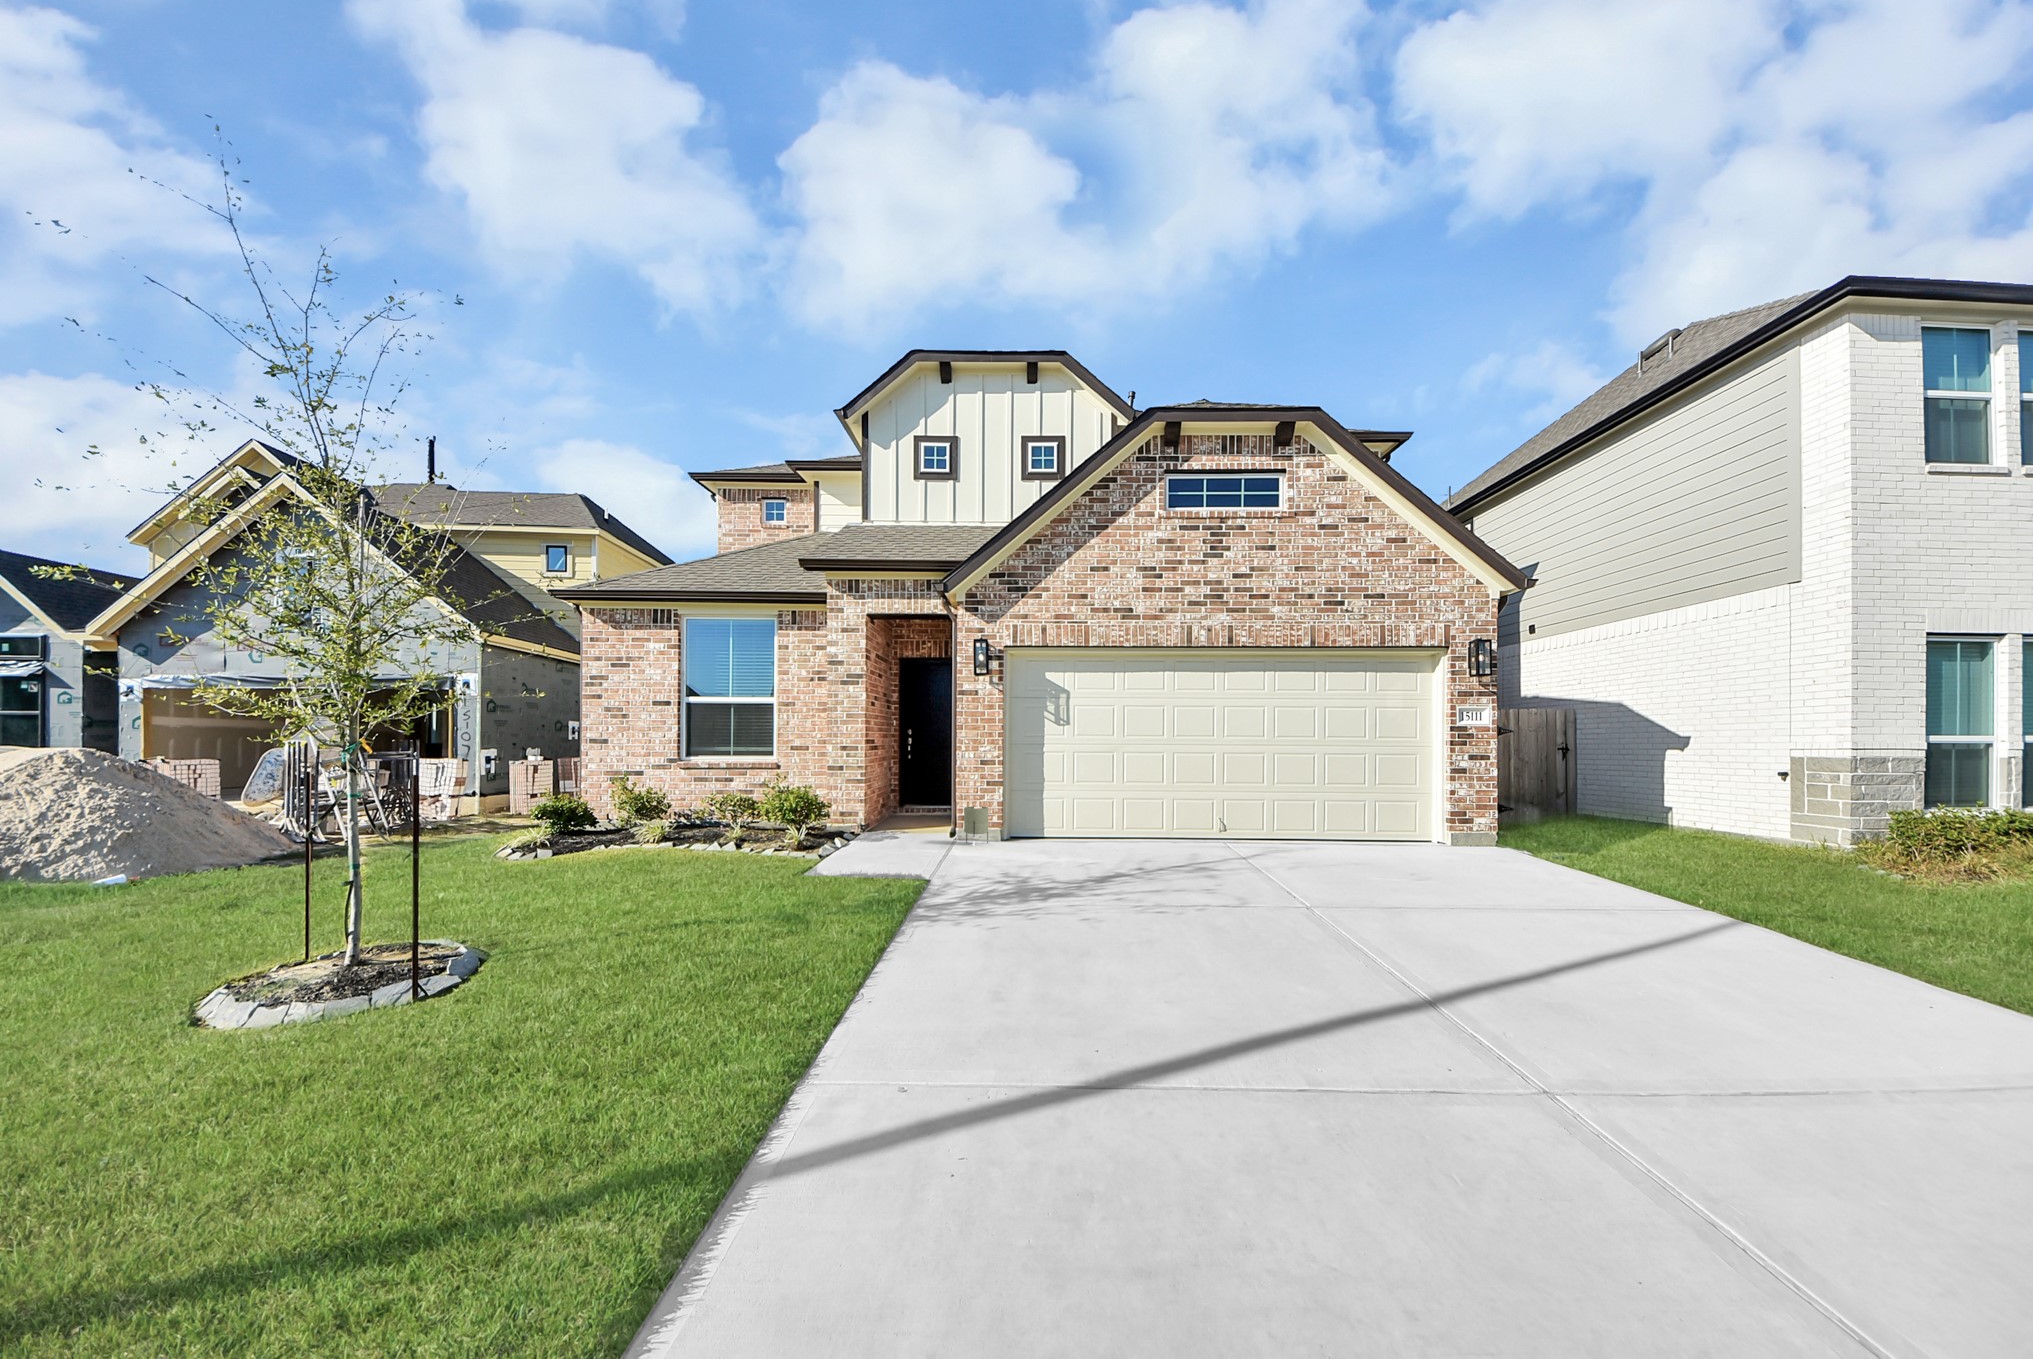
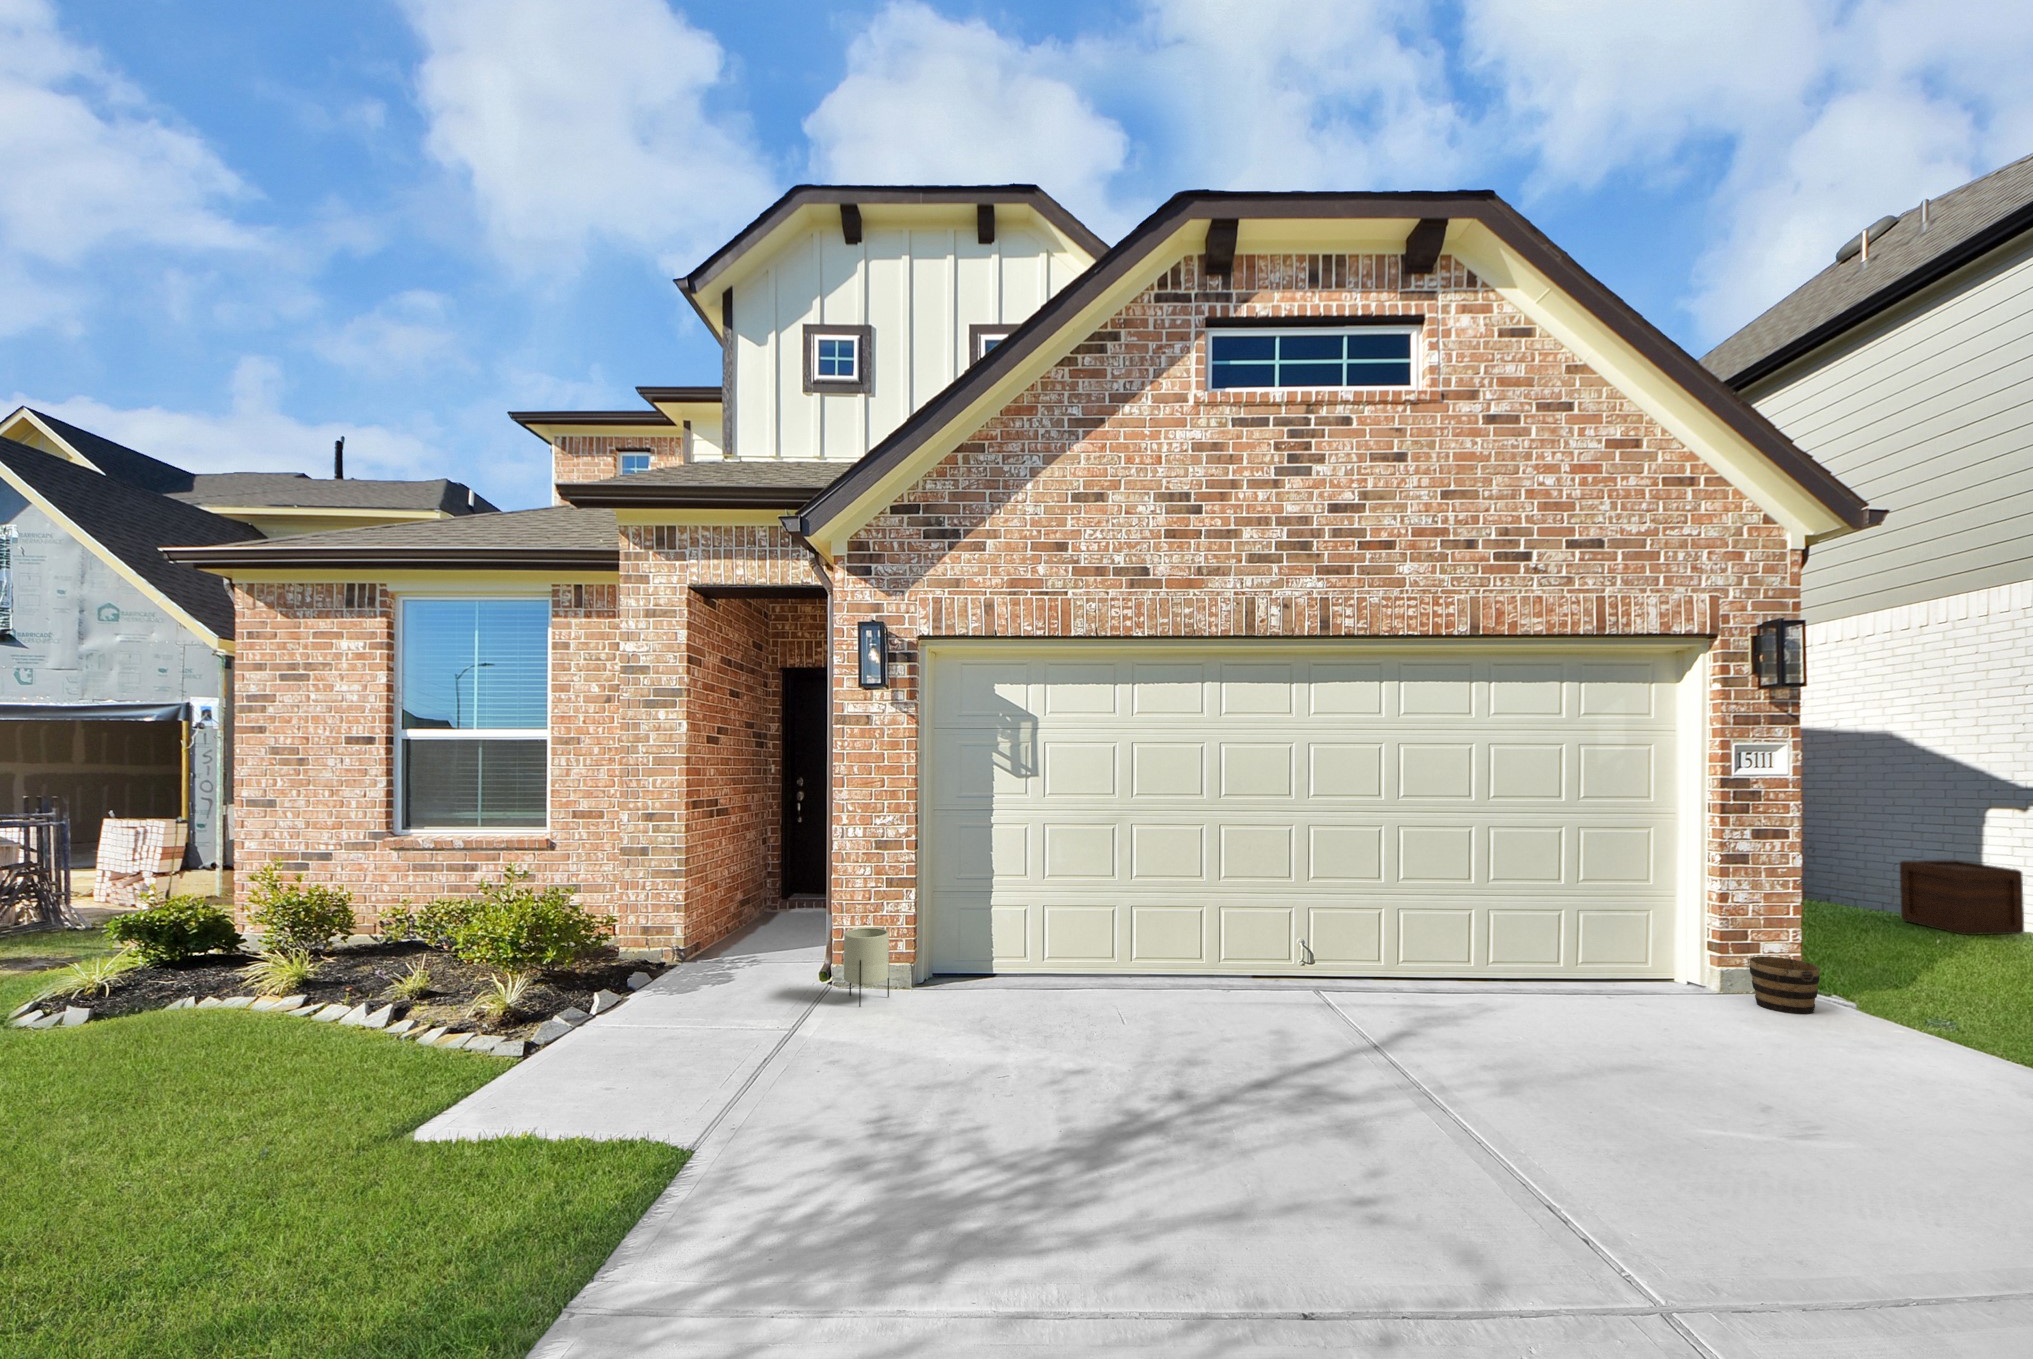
wooden crate: none [1620,789,1685,832] -> present [1900,860,2024,935]
bucket: none [1459,825,1492,852] -> present [1749,957,1820,1014]

